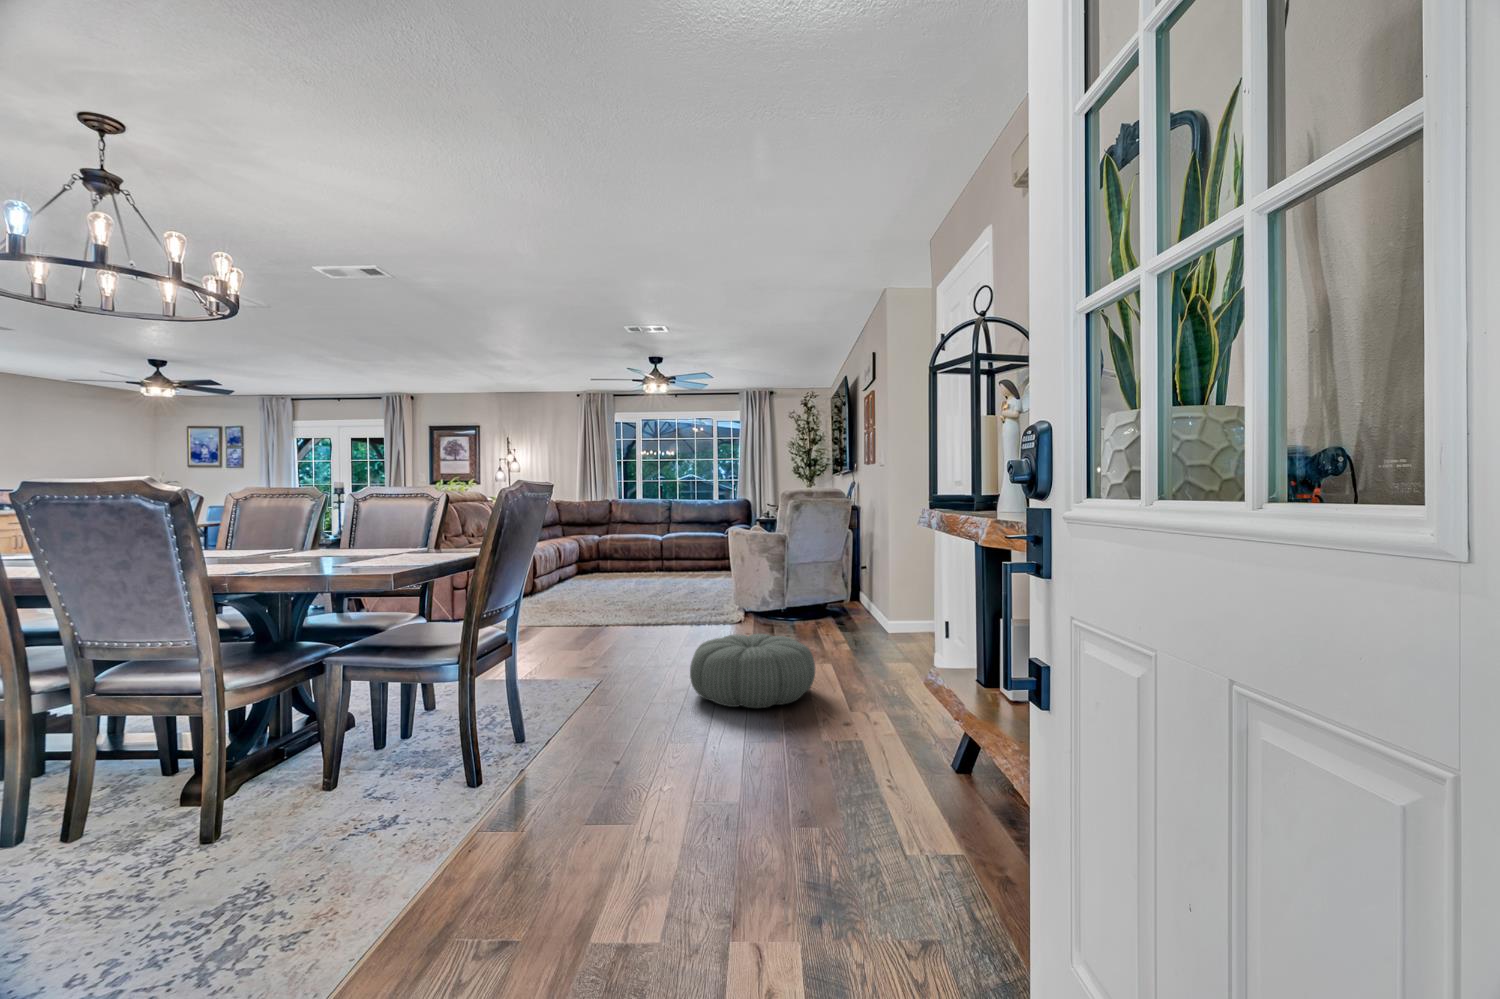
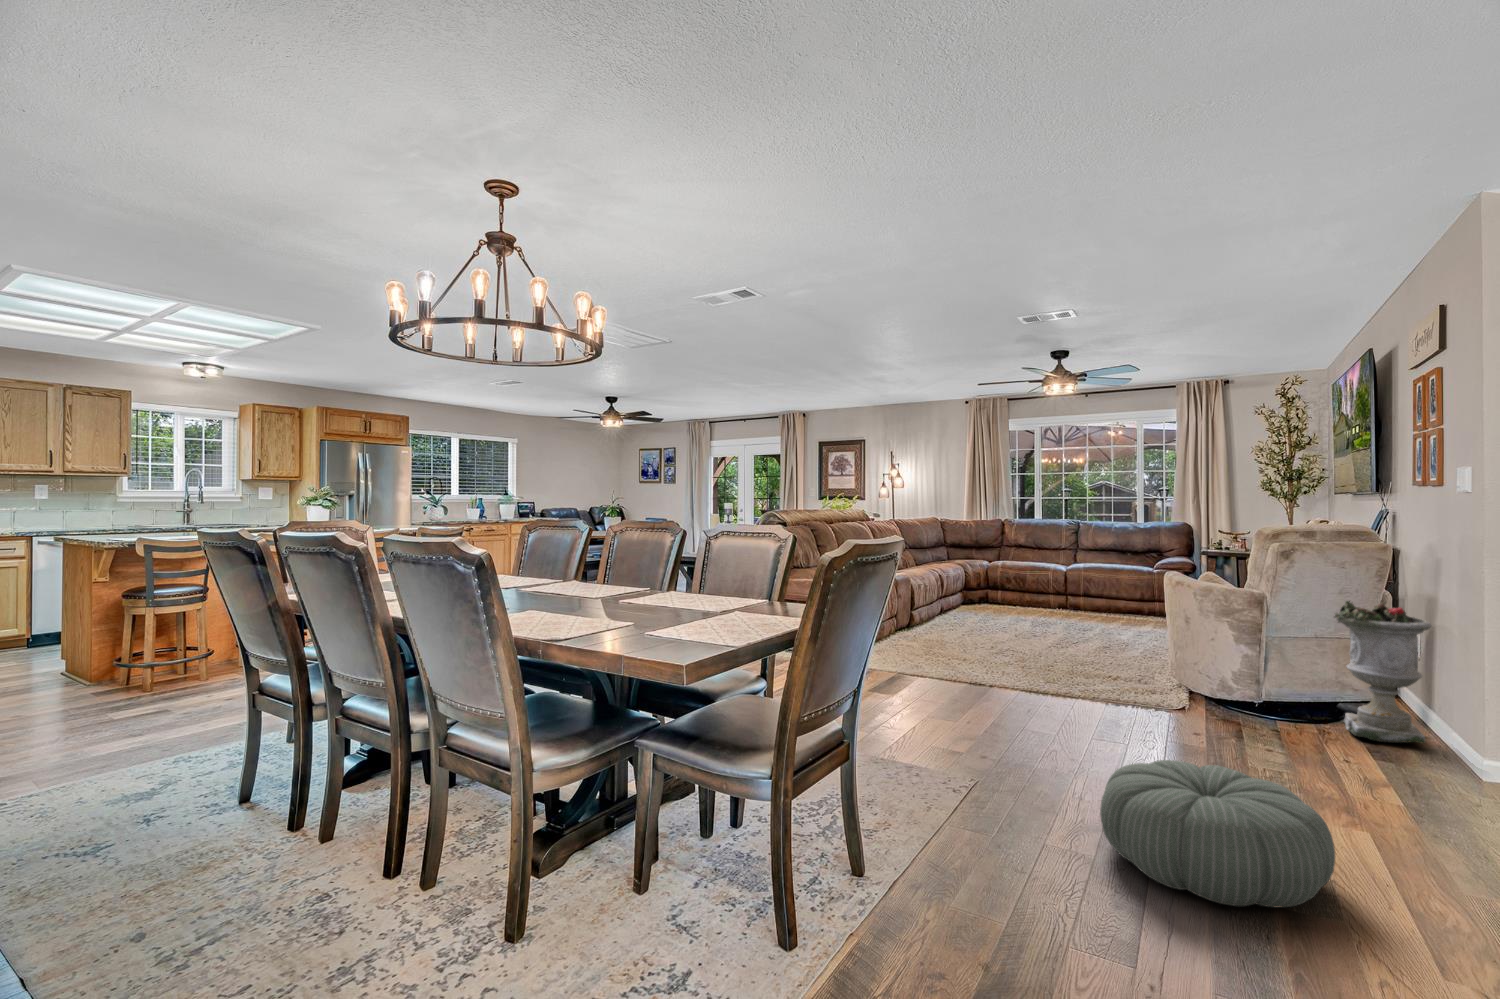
planter: none [825,536,872,624] -> present [1334,601,1431,743]

